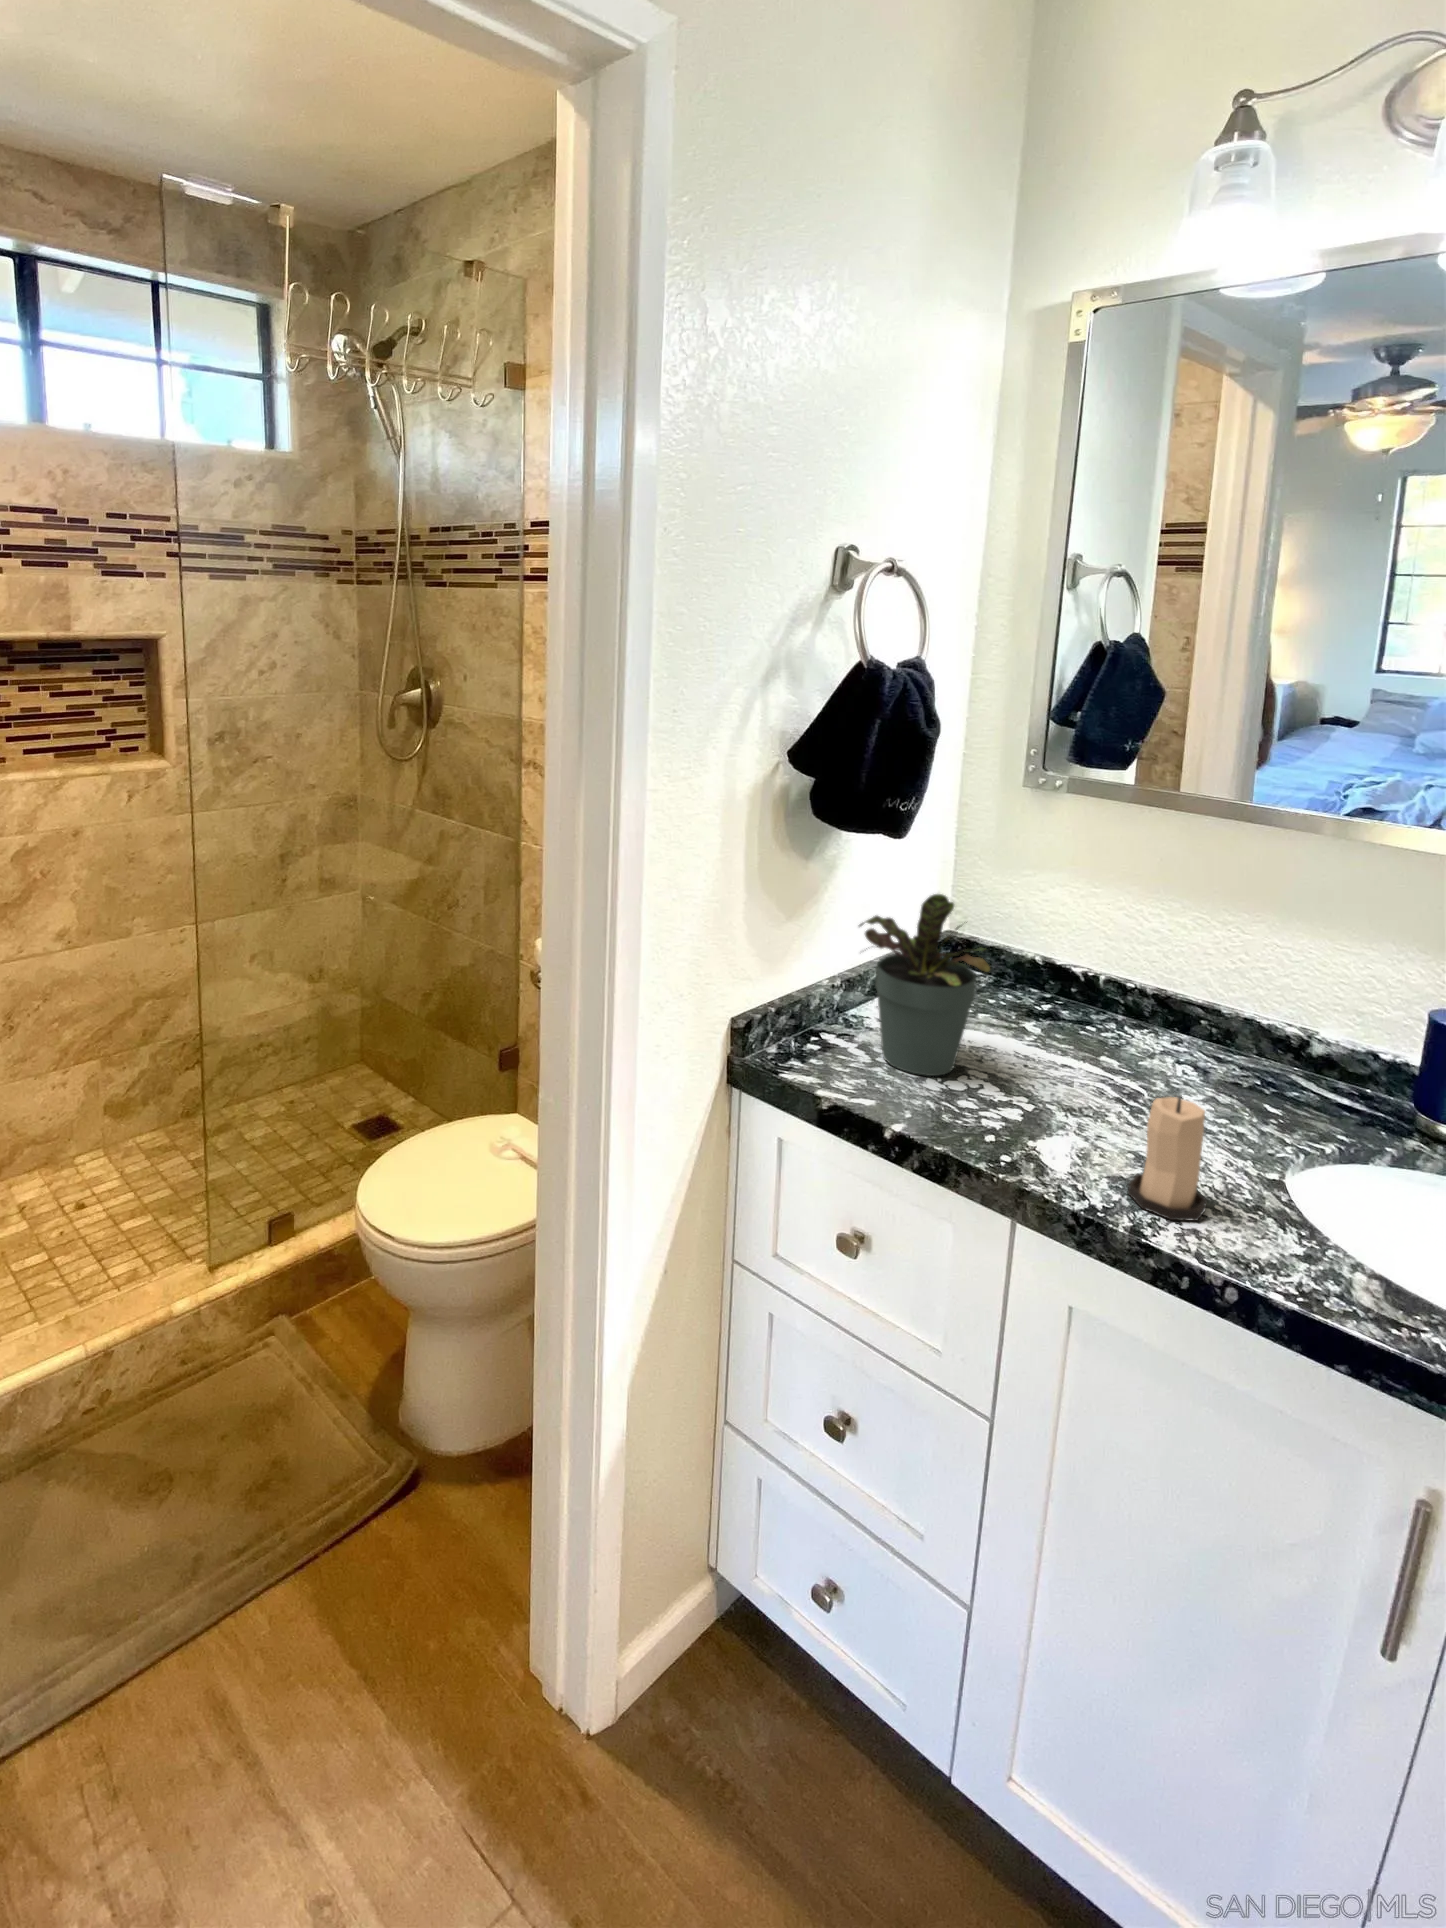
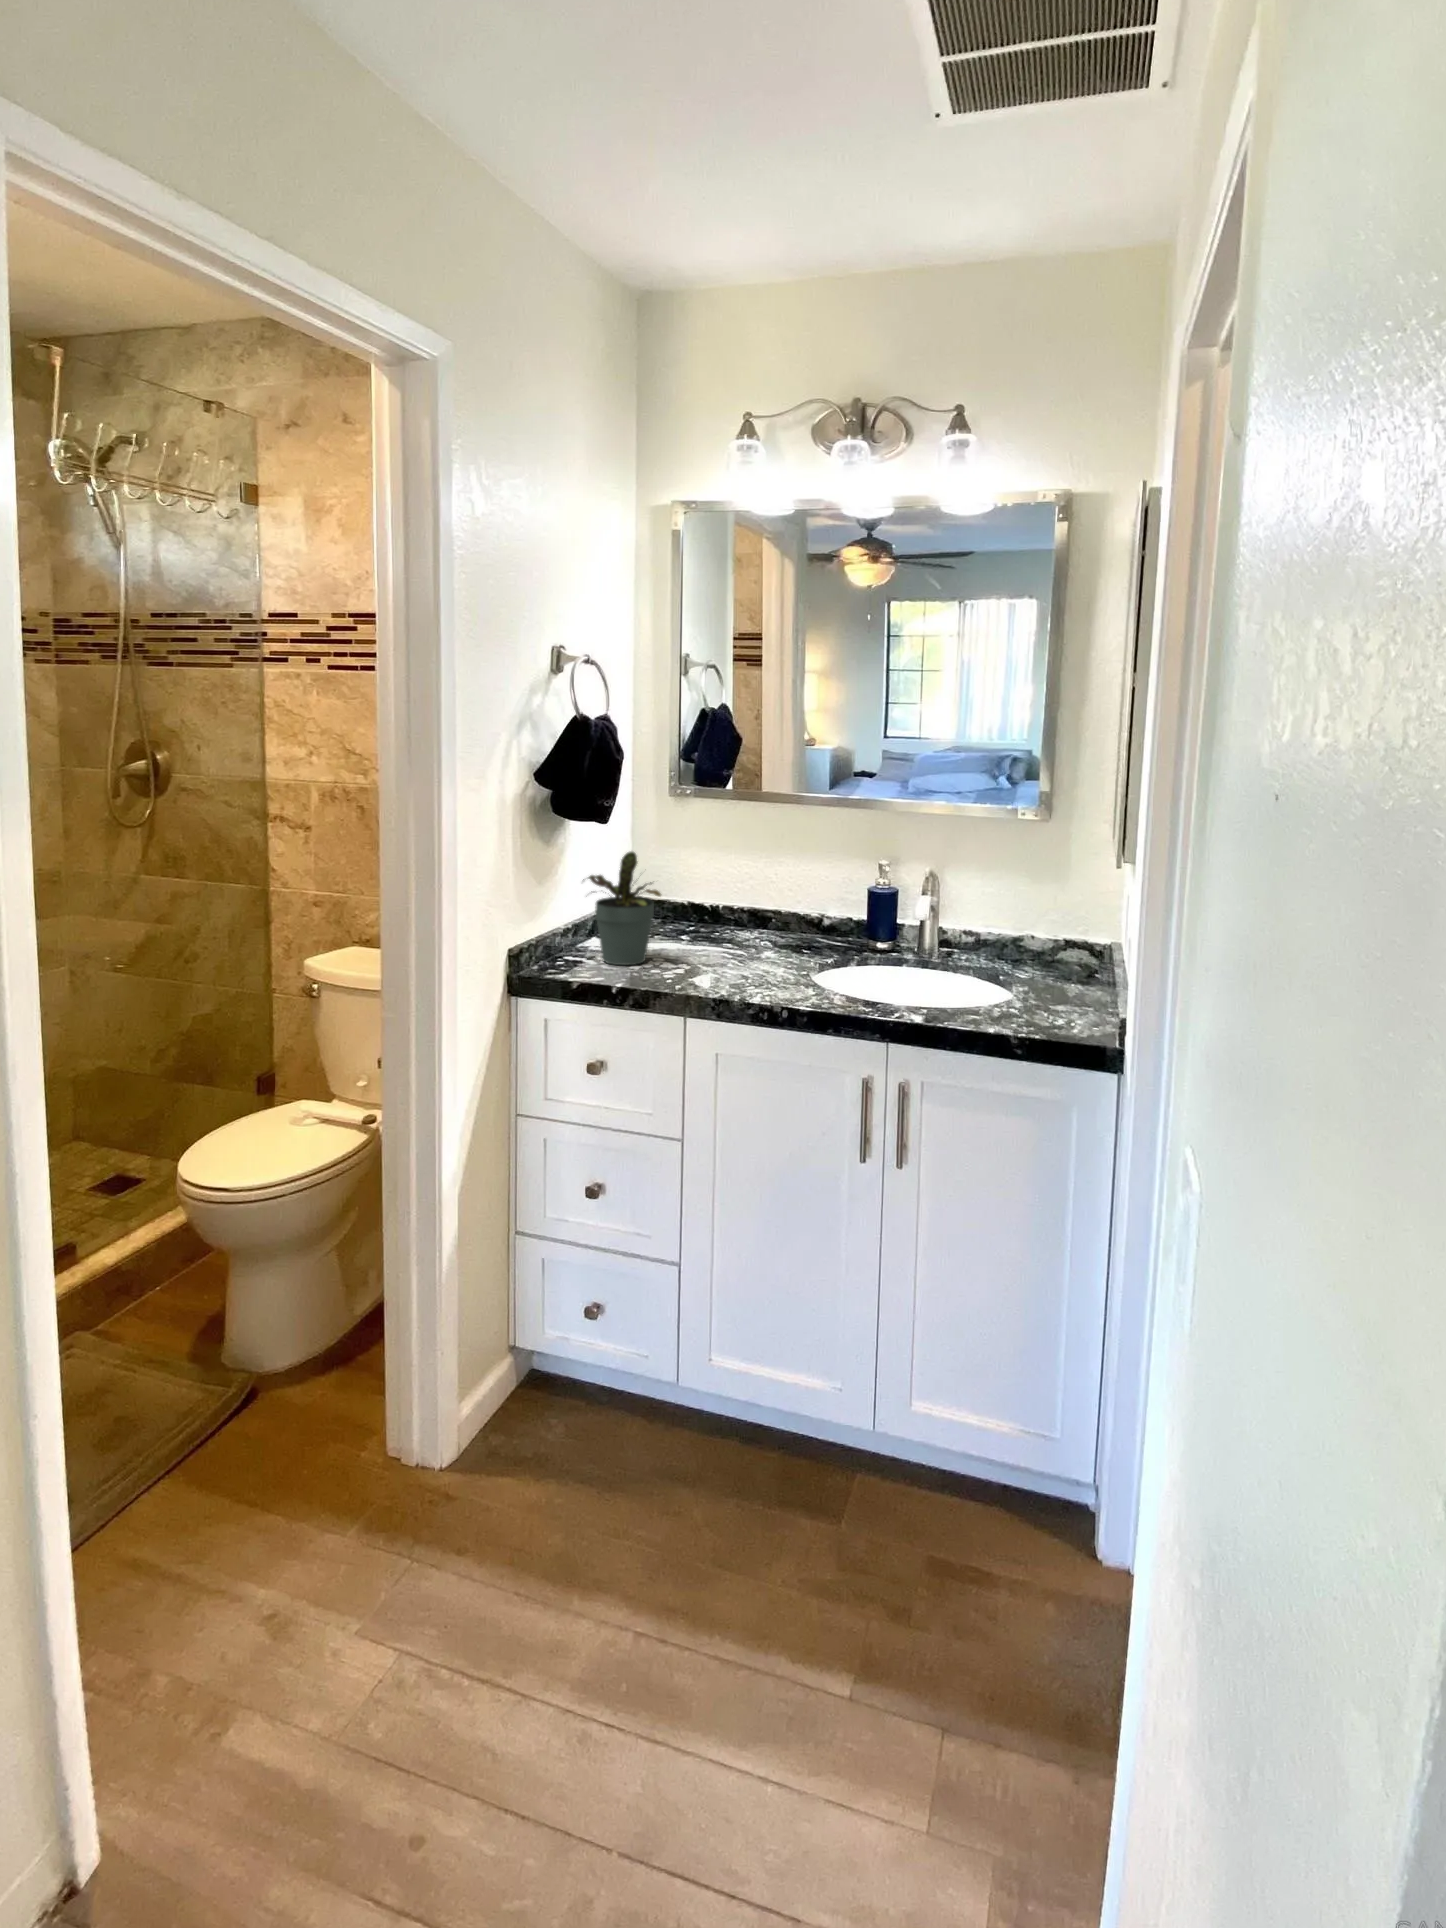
candle: present [1127,1097,1207,1221] -> none [743,931,779,994]

